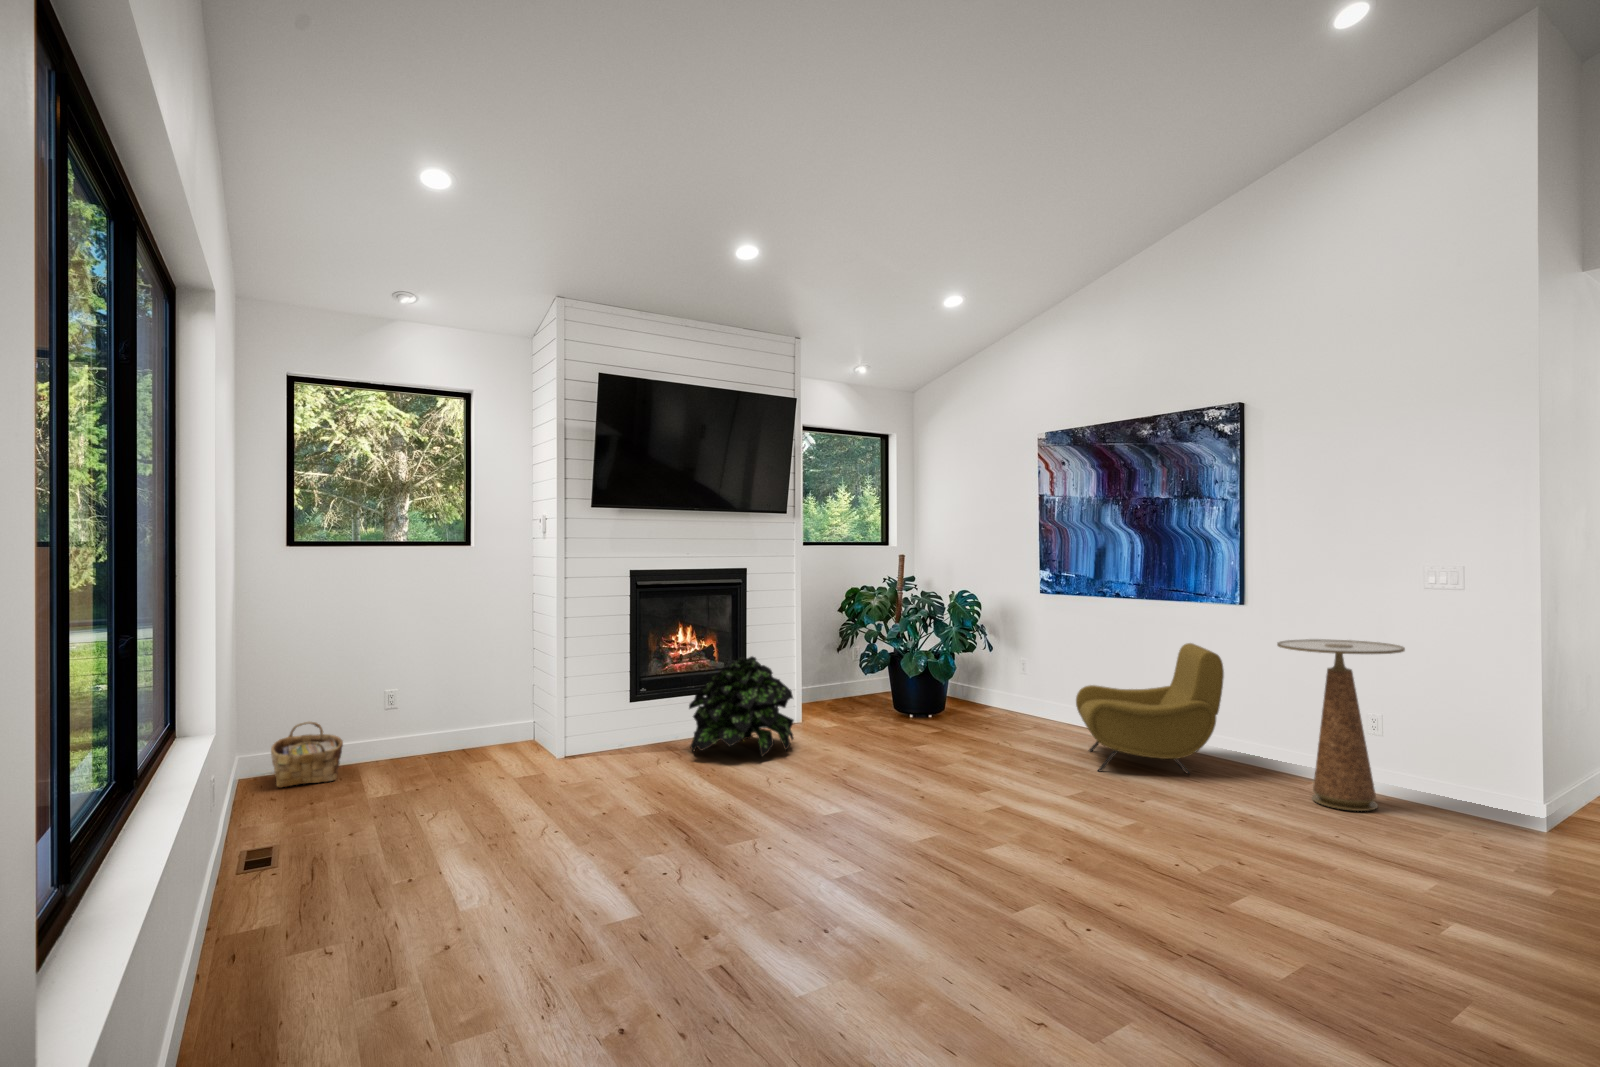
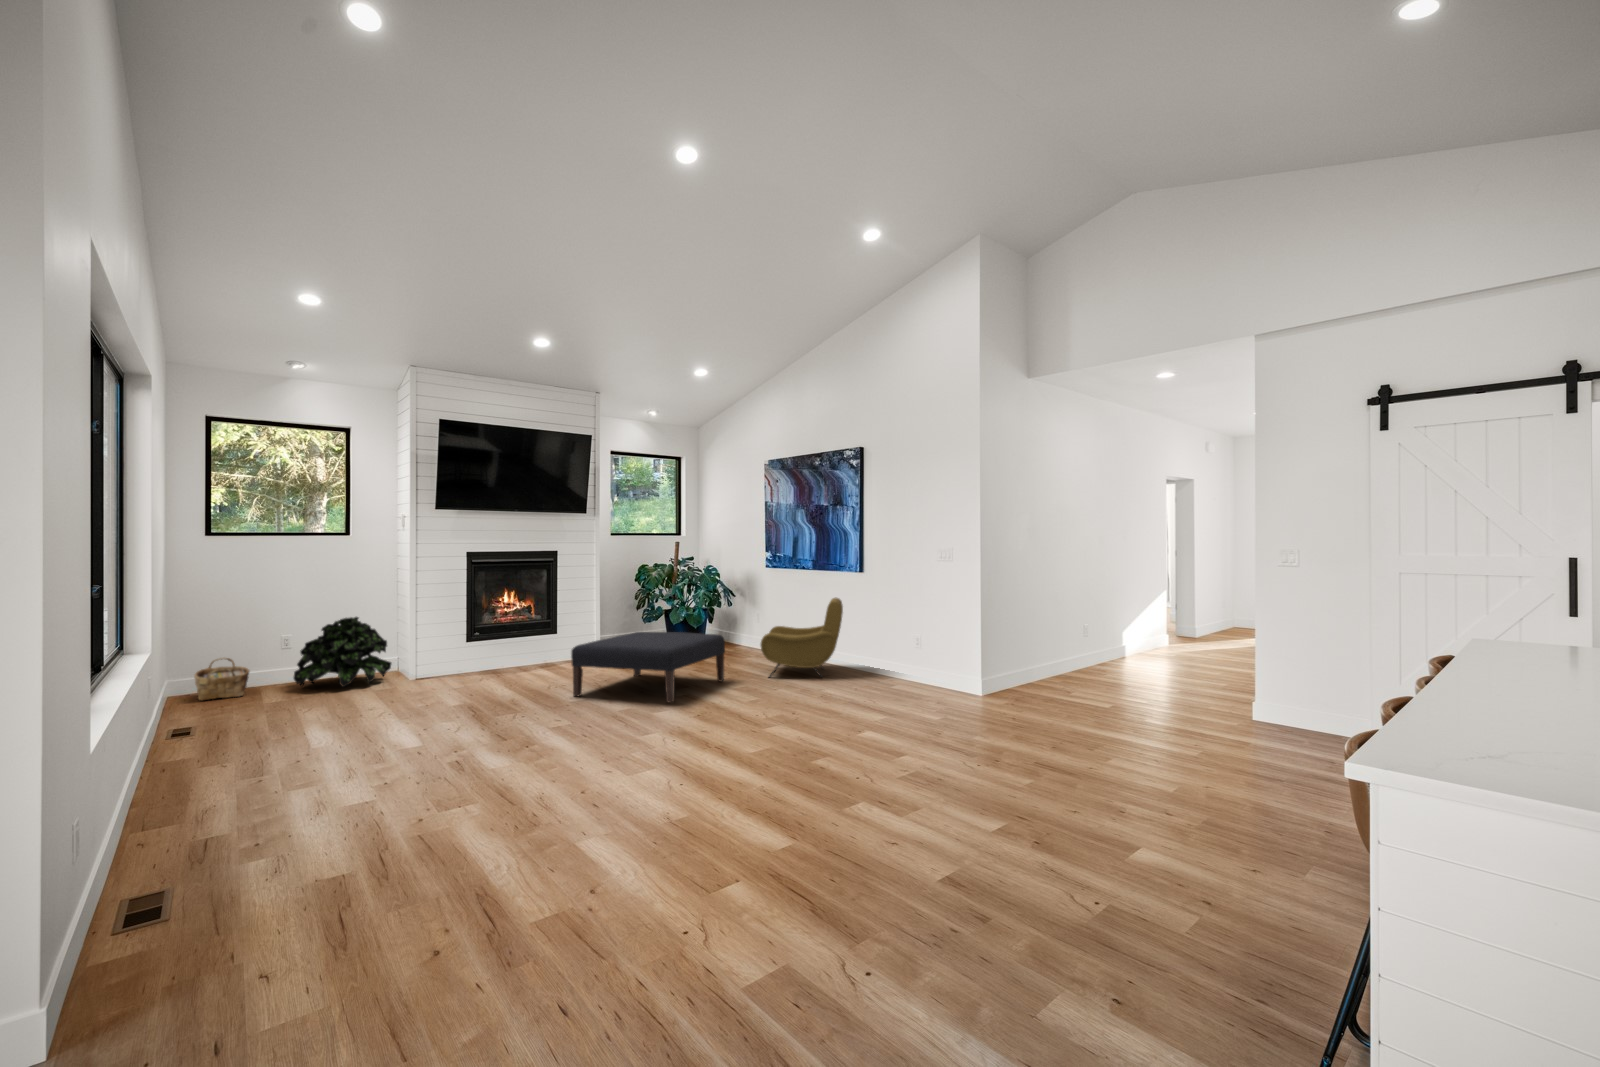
side table: present [1277,639,1405,811] -> none [860,592,924,691]
potted plant: present [689,656,794,756] -> present [294,617,391,687]
ottoman: none [813,693,1035,825] -> present [571,632,725,703]

